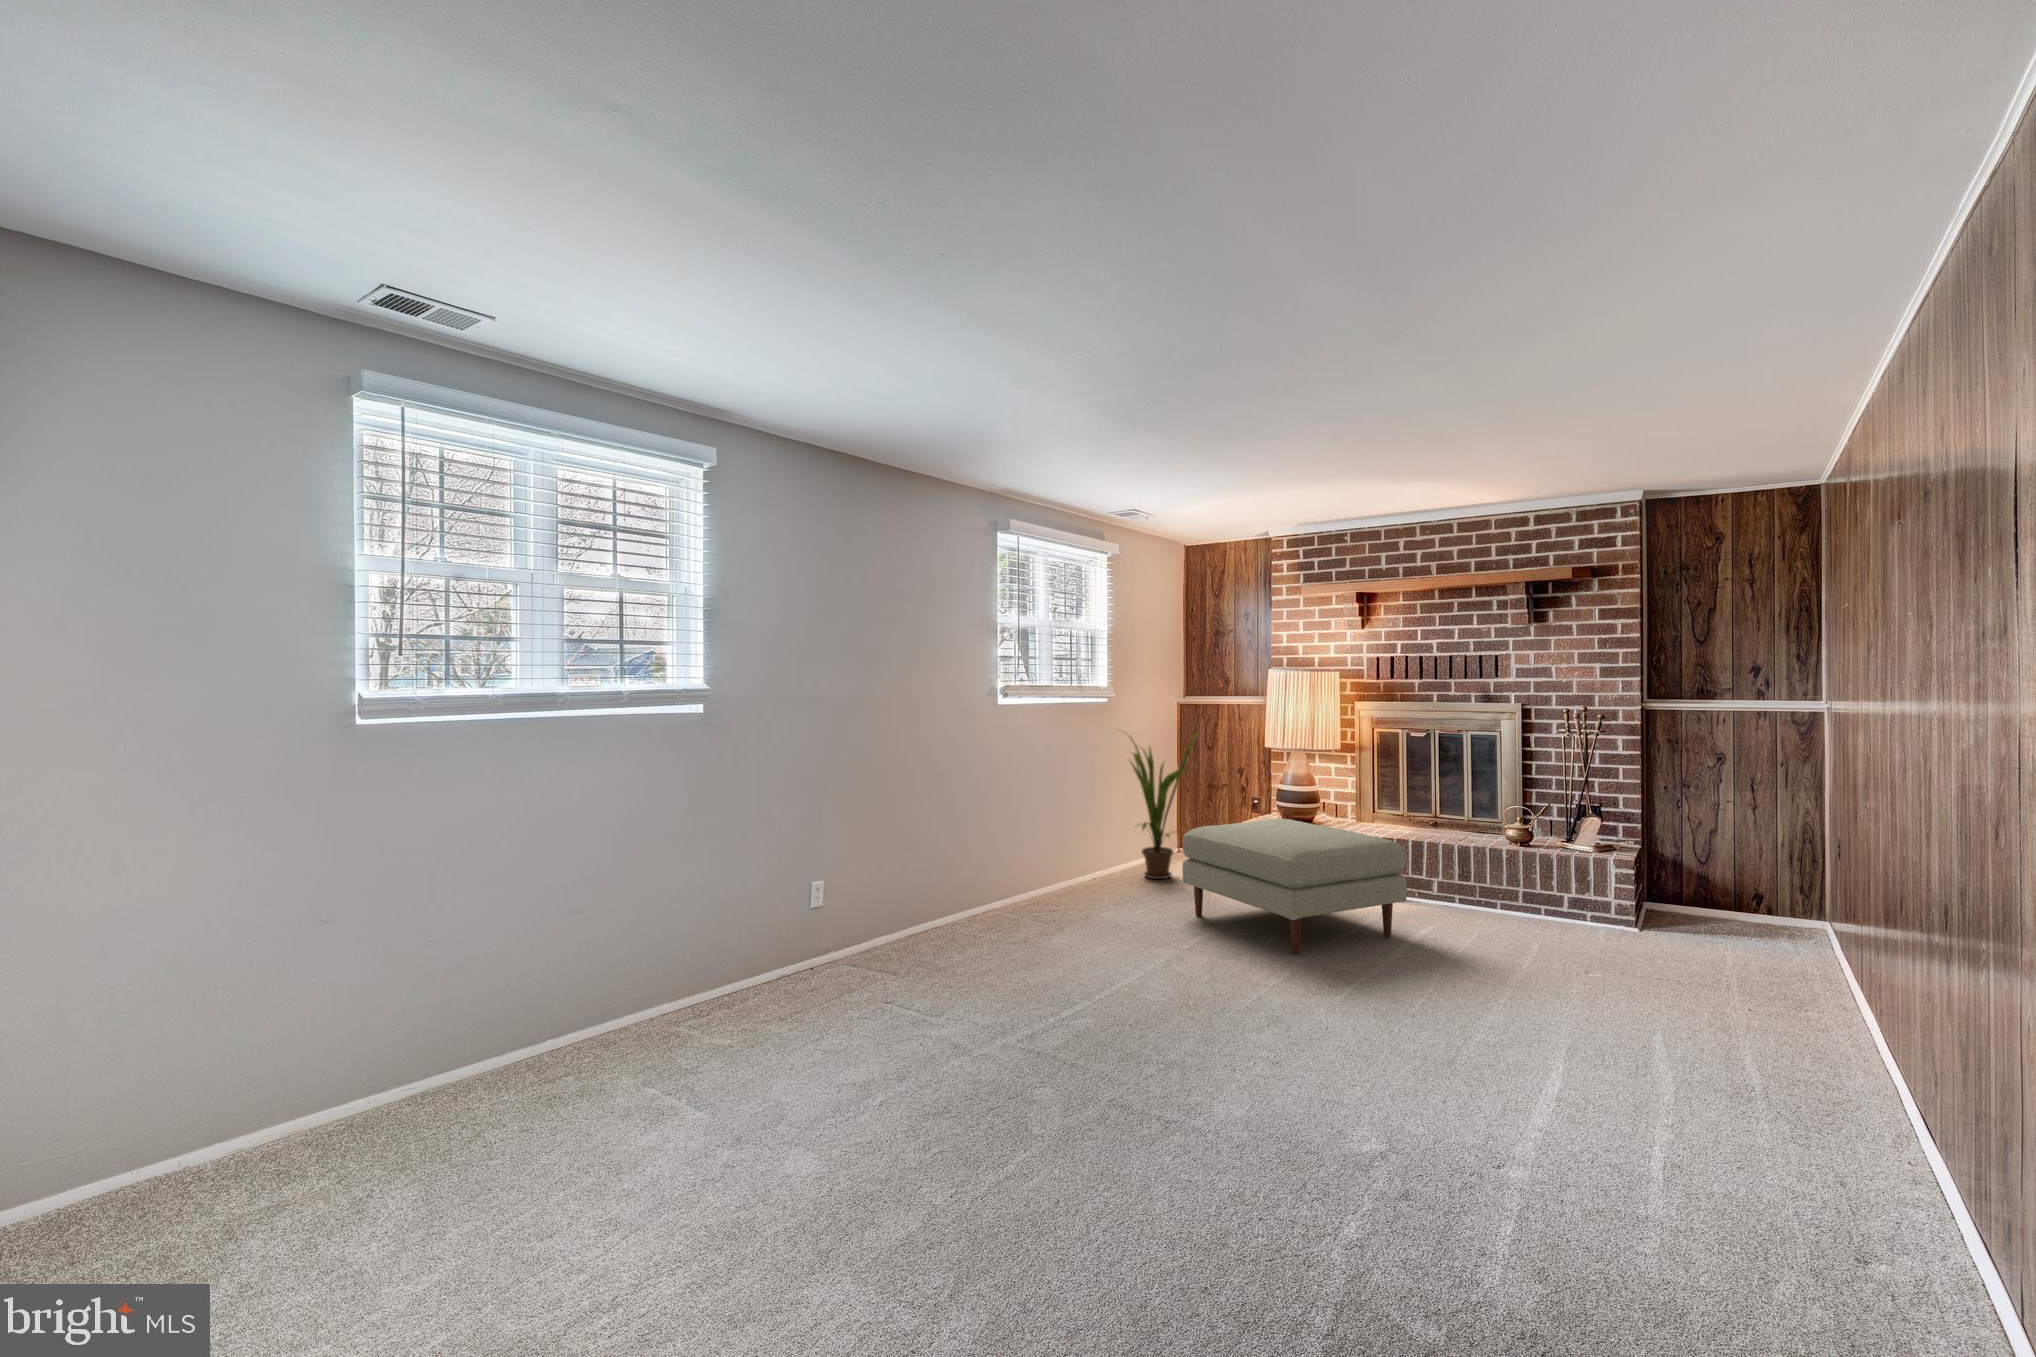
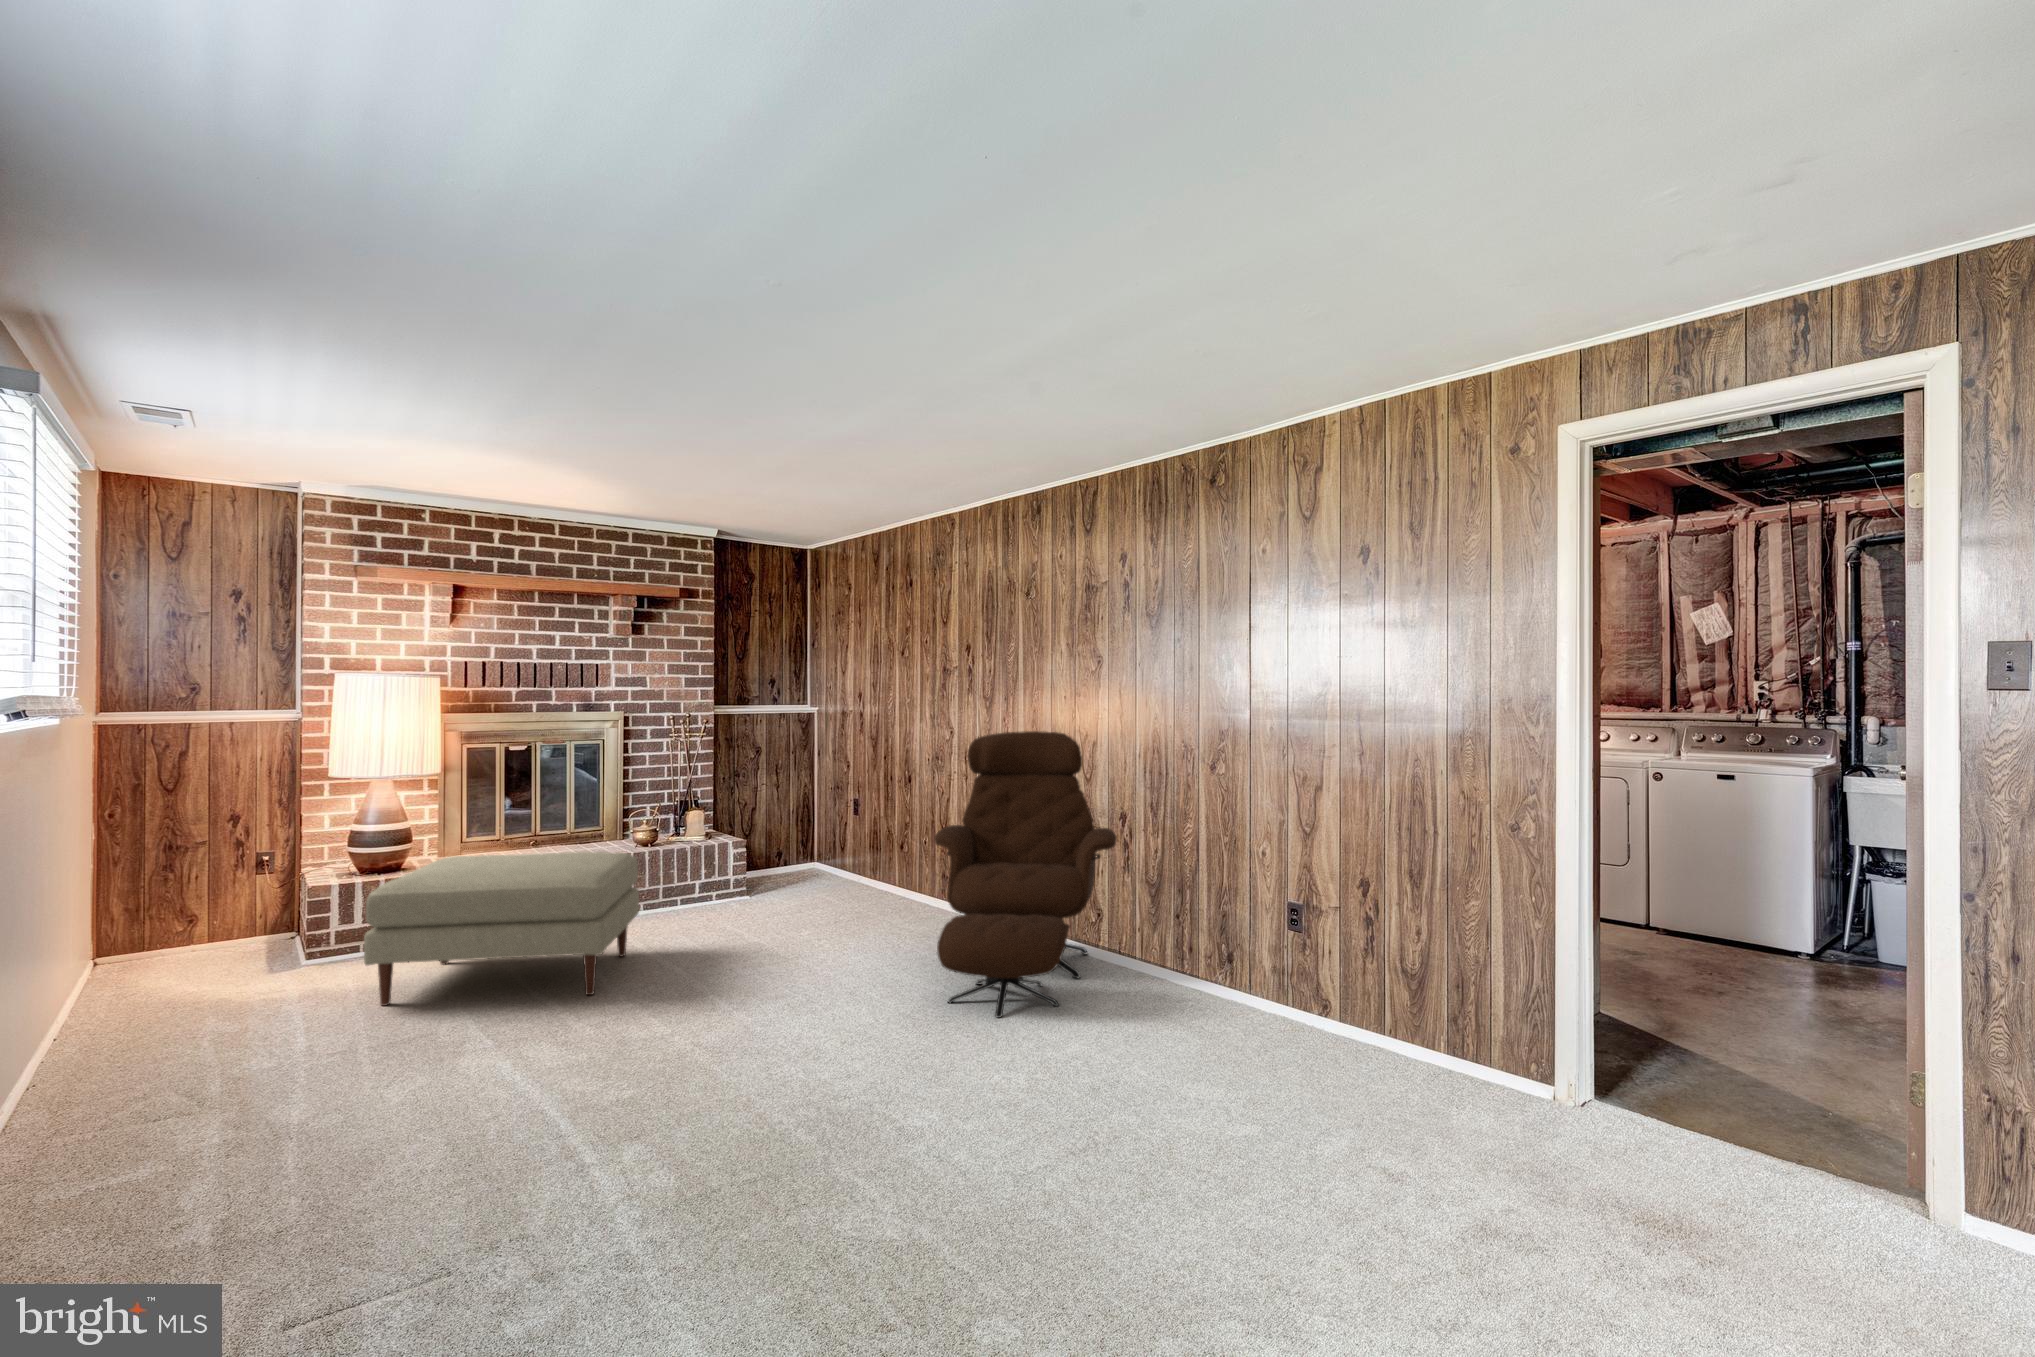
house plant: present [1131,733,1198,879] -> none [83,758,258,995]
lounge chair: none [1492,761,1962,1154] -> present [934,731,1117,1018]

